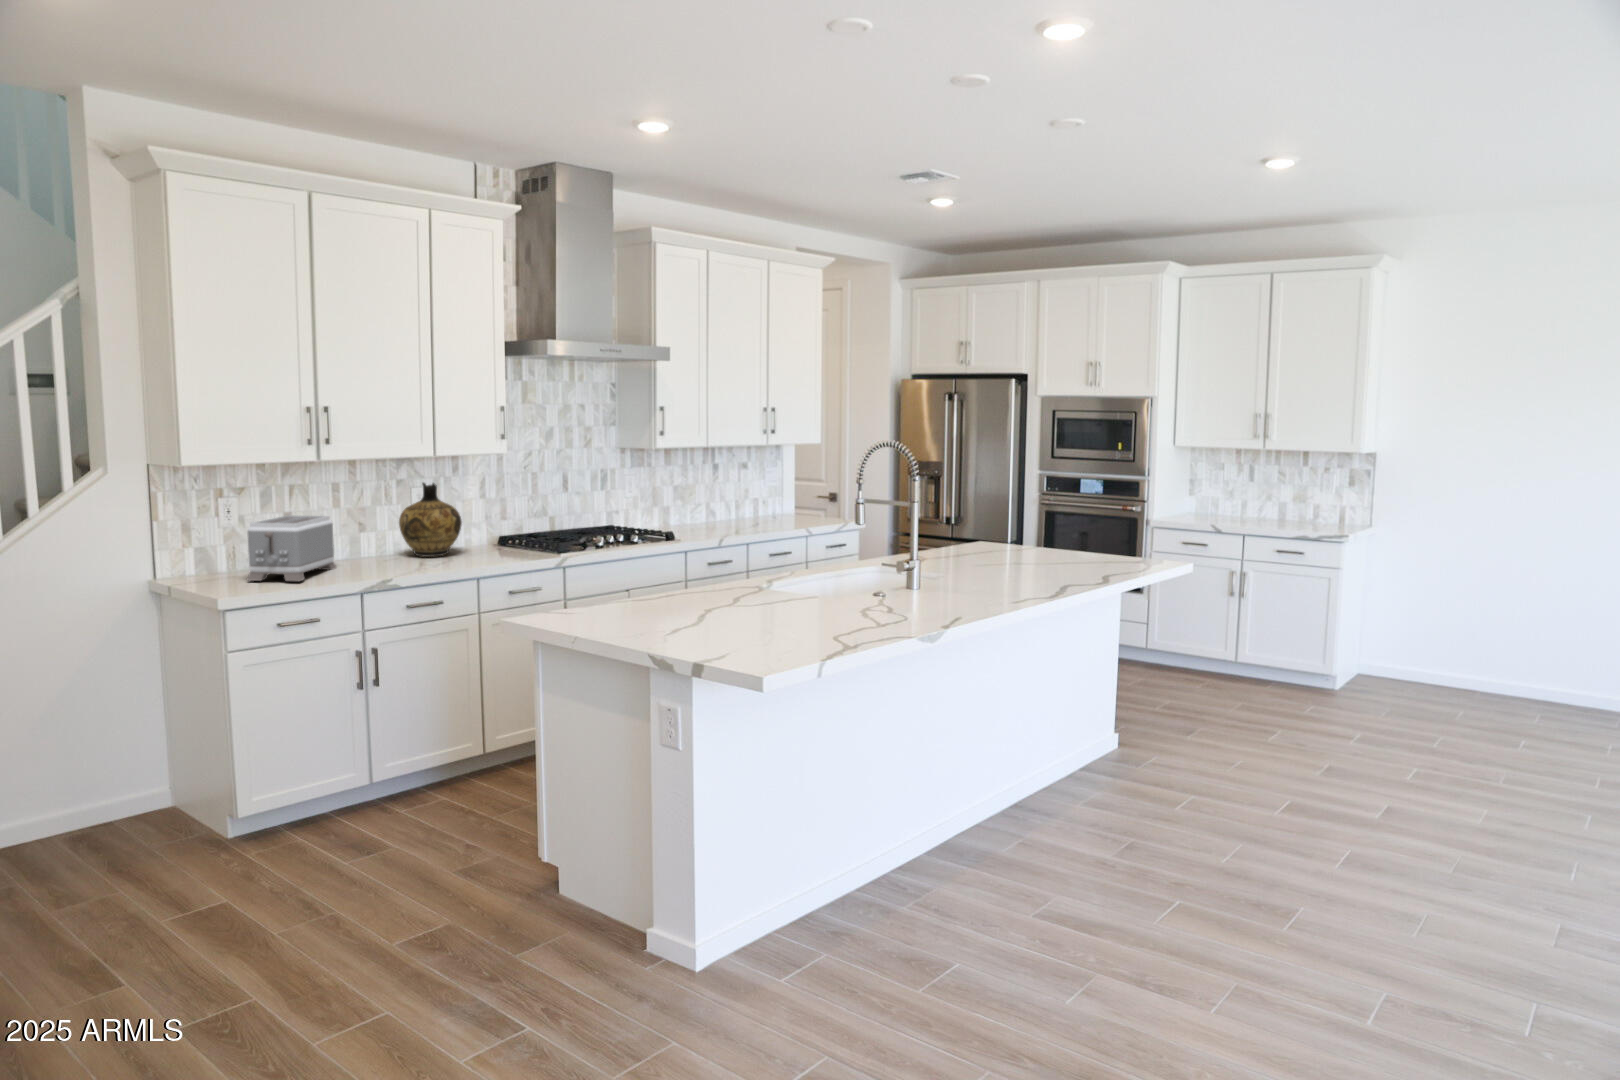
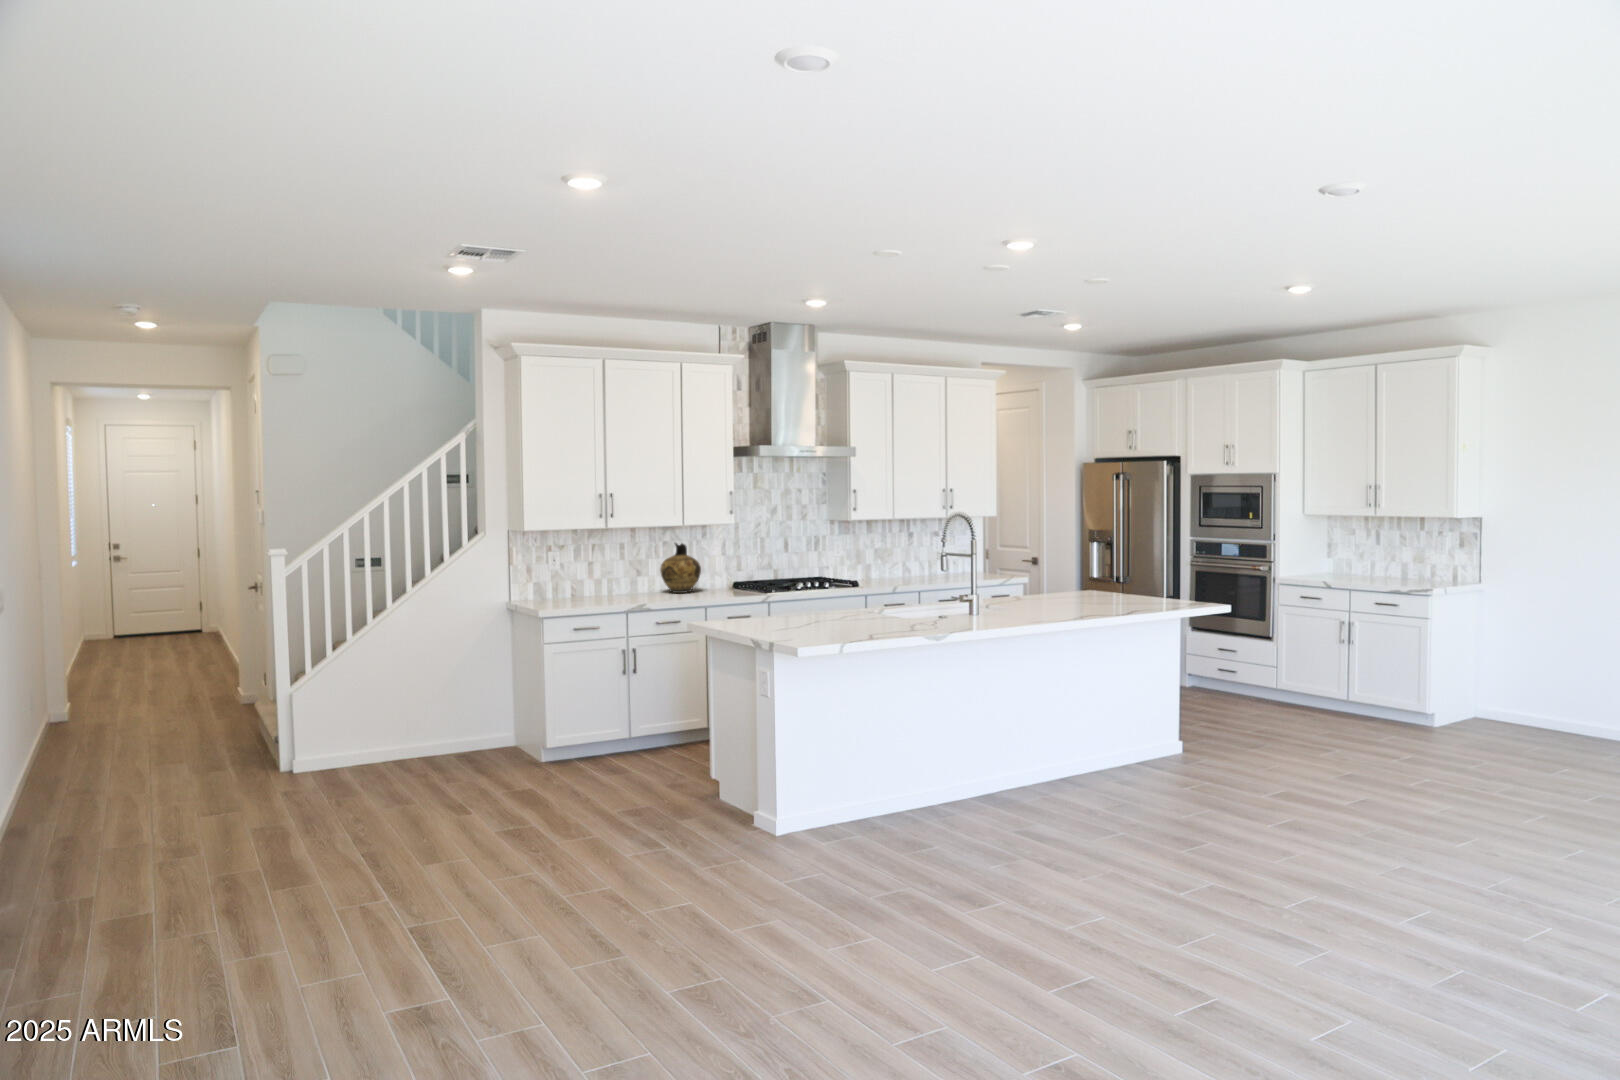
toaster: present [247,515,336,581] -> none [559,563,618,604]

